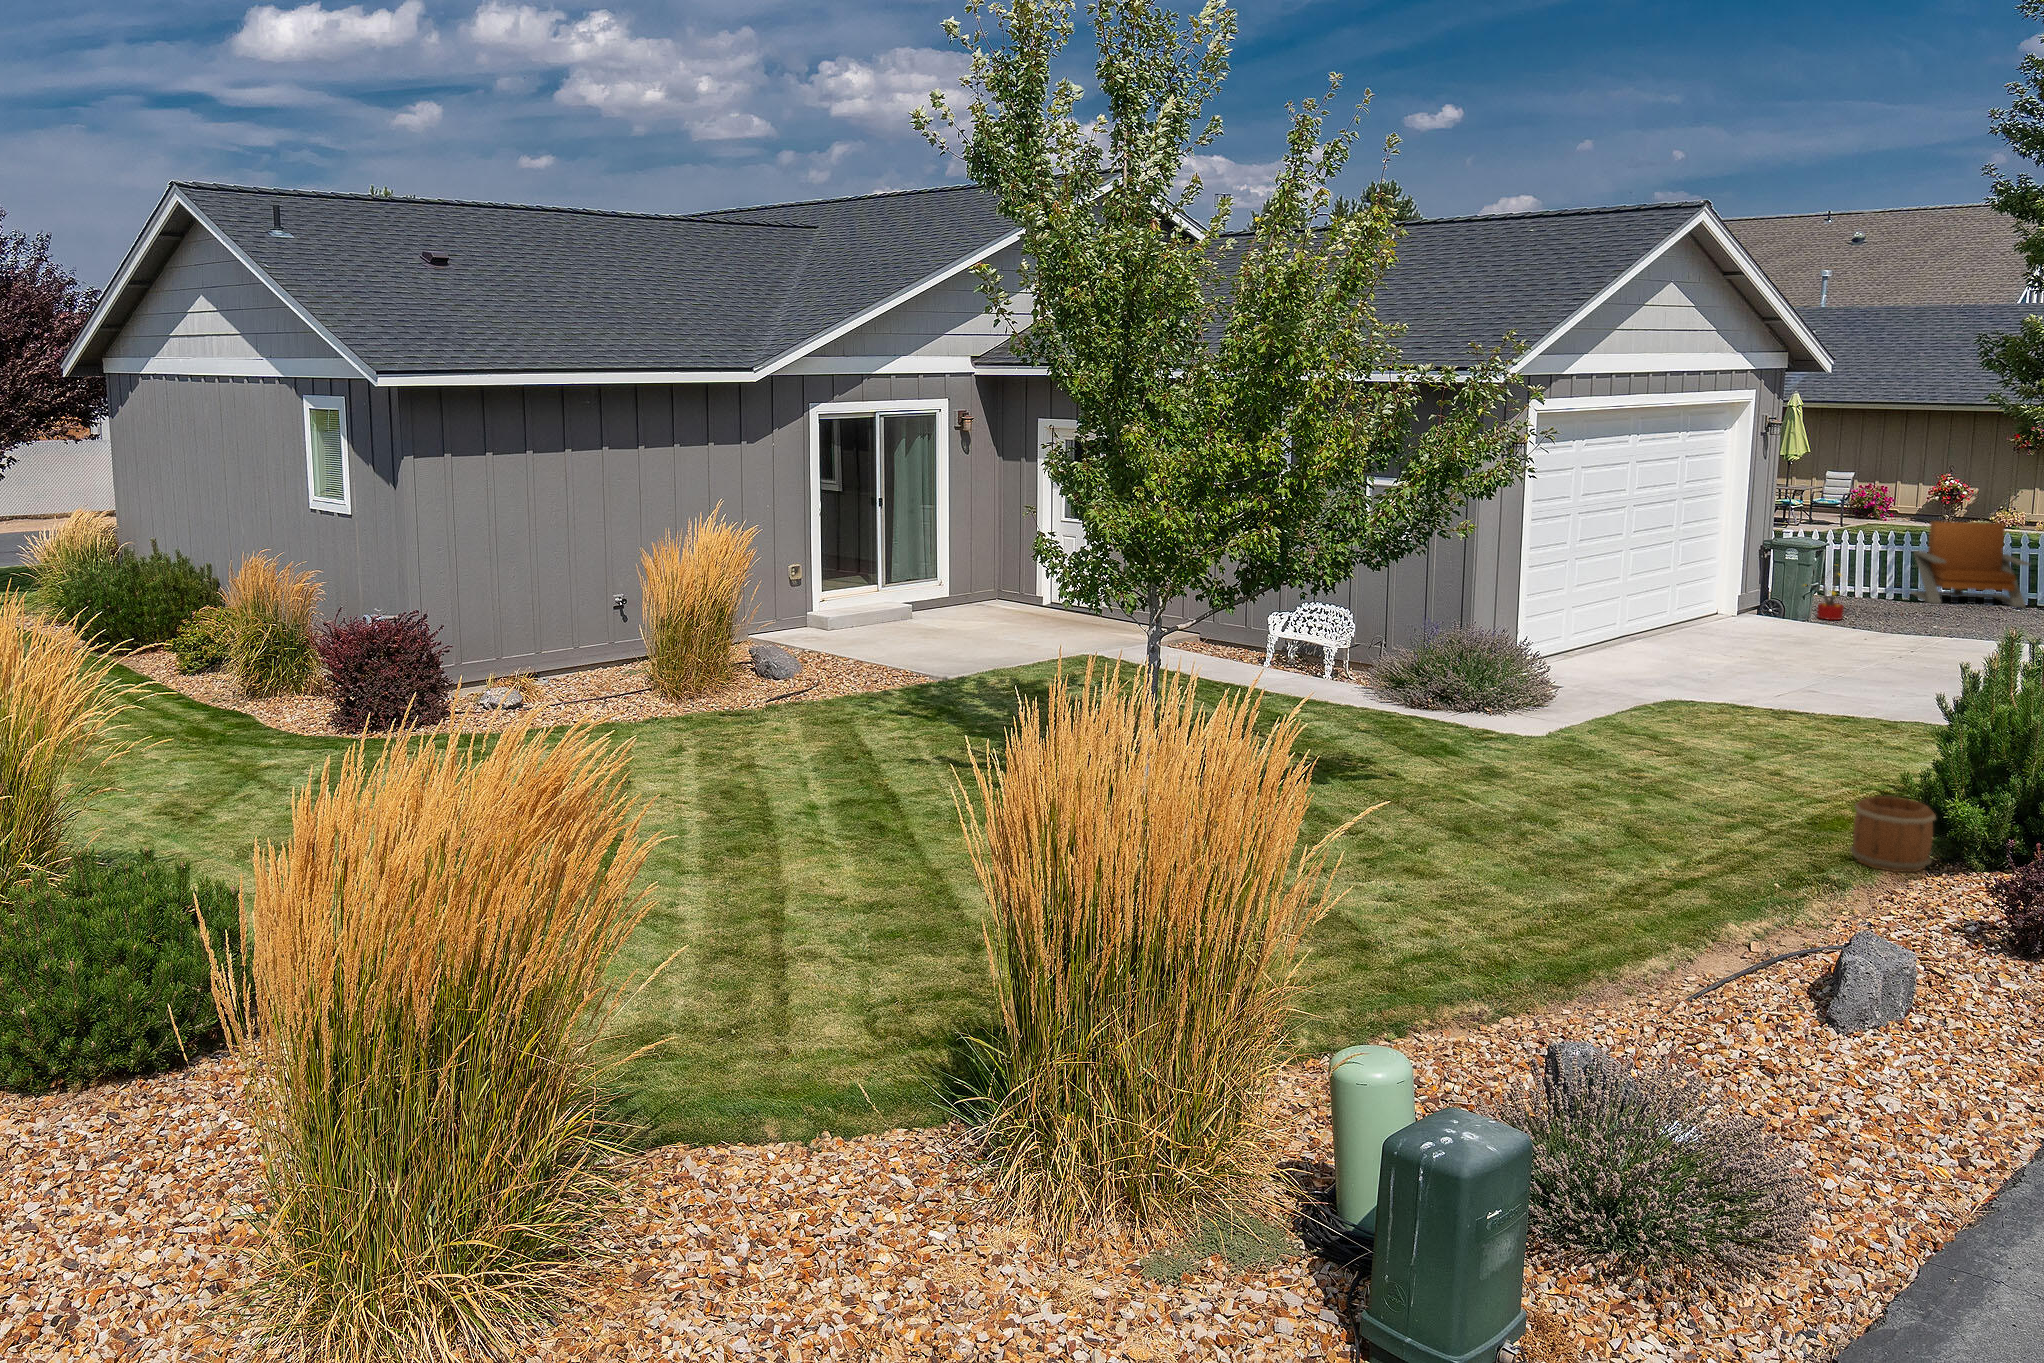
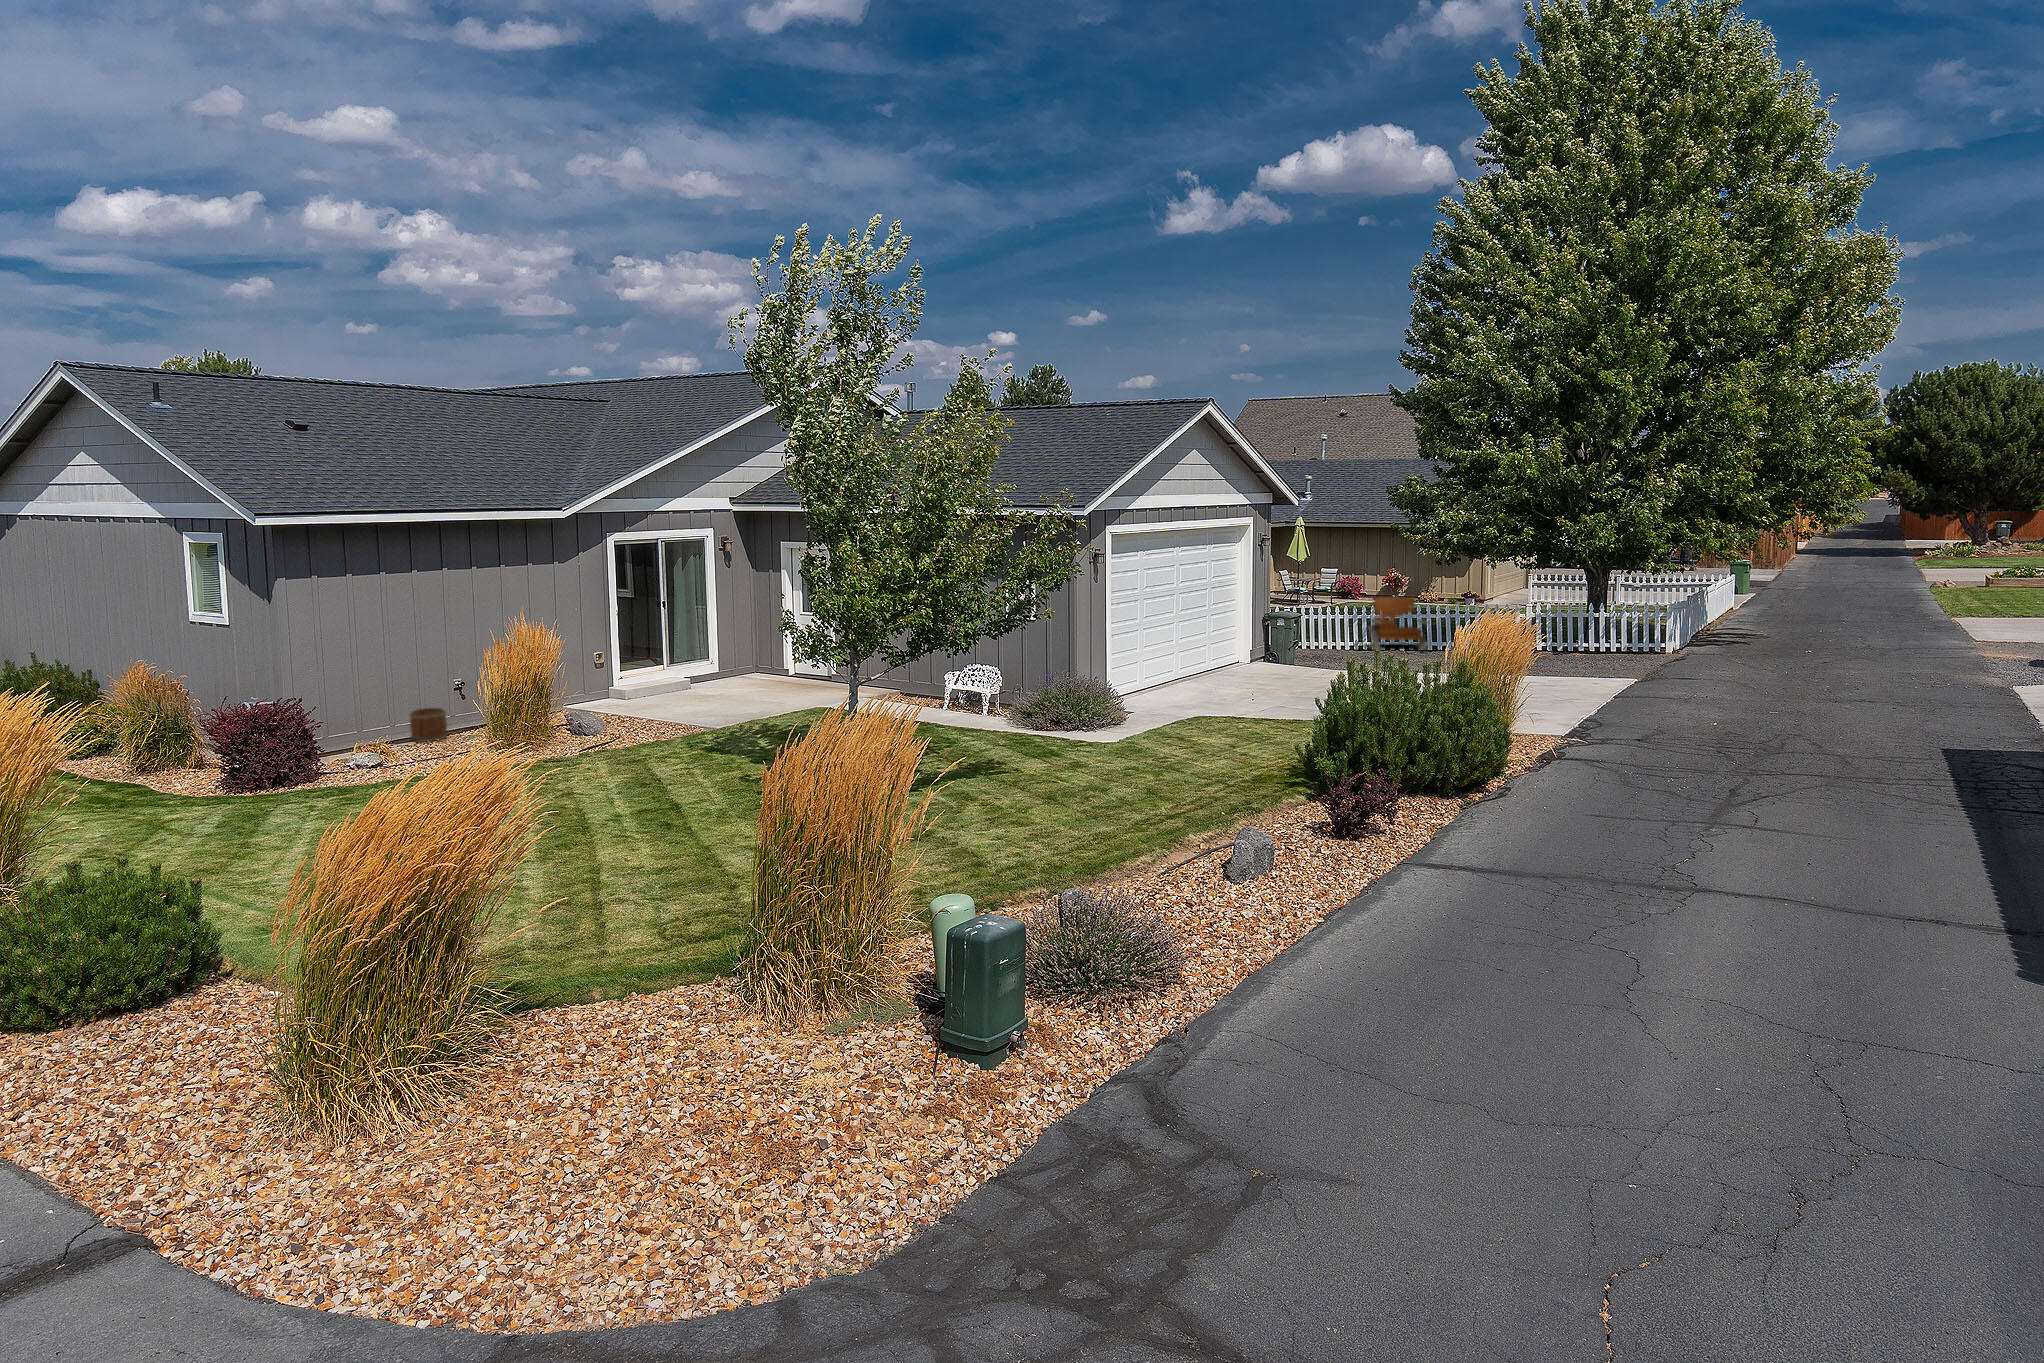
decorative plant: present [1817,566,1844,620] -> none [1294,624,1326,662]
bucket: present [1850,796,1936,872] -> present [409,708,447,742]

